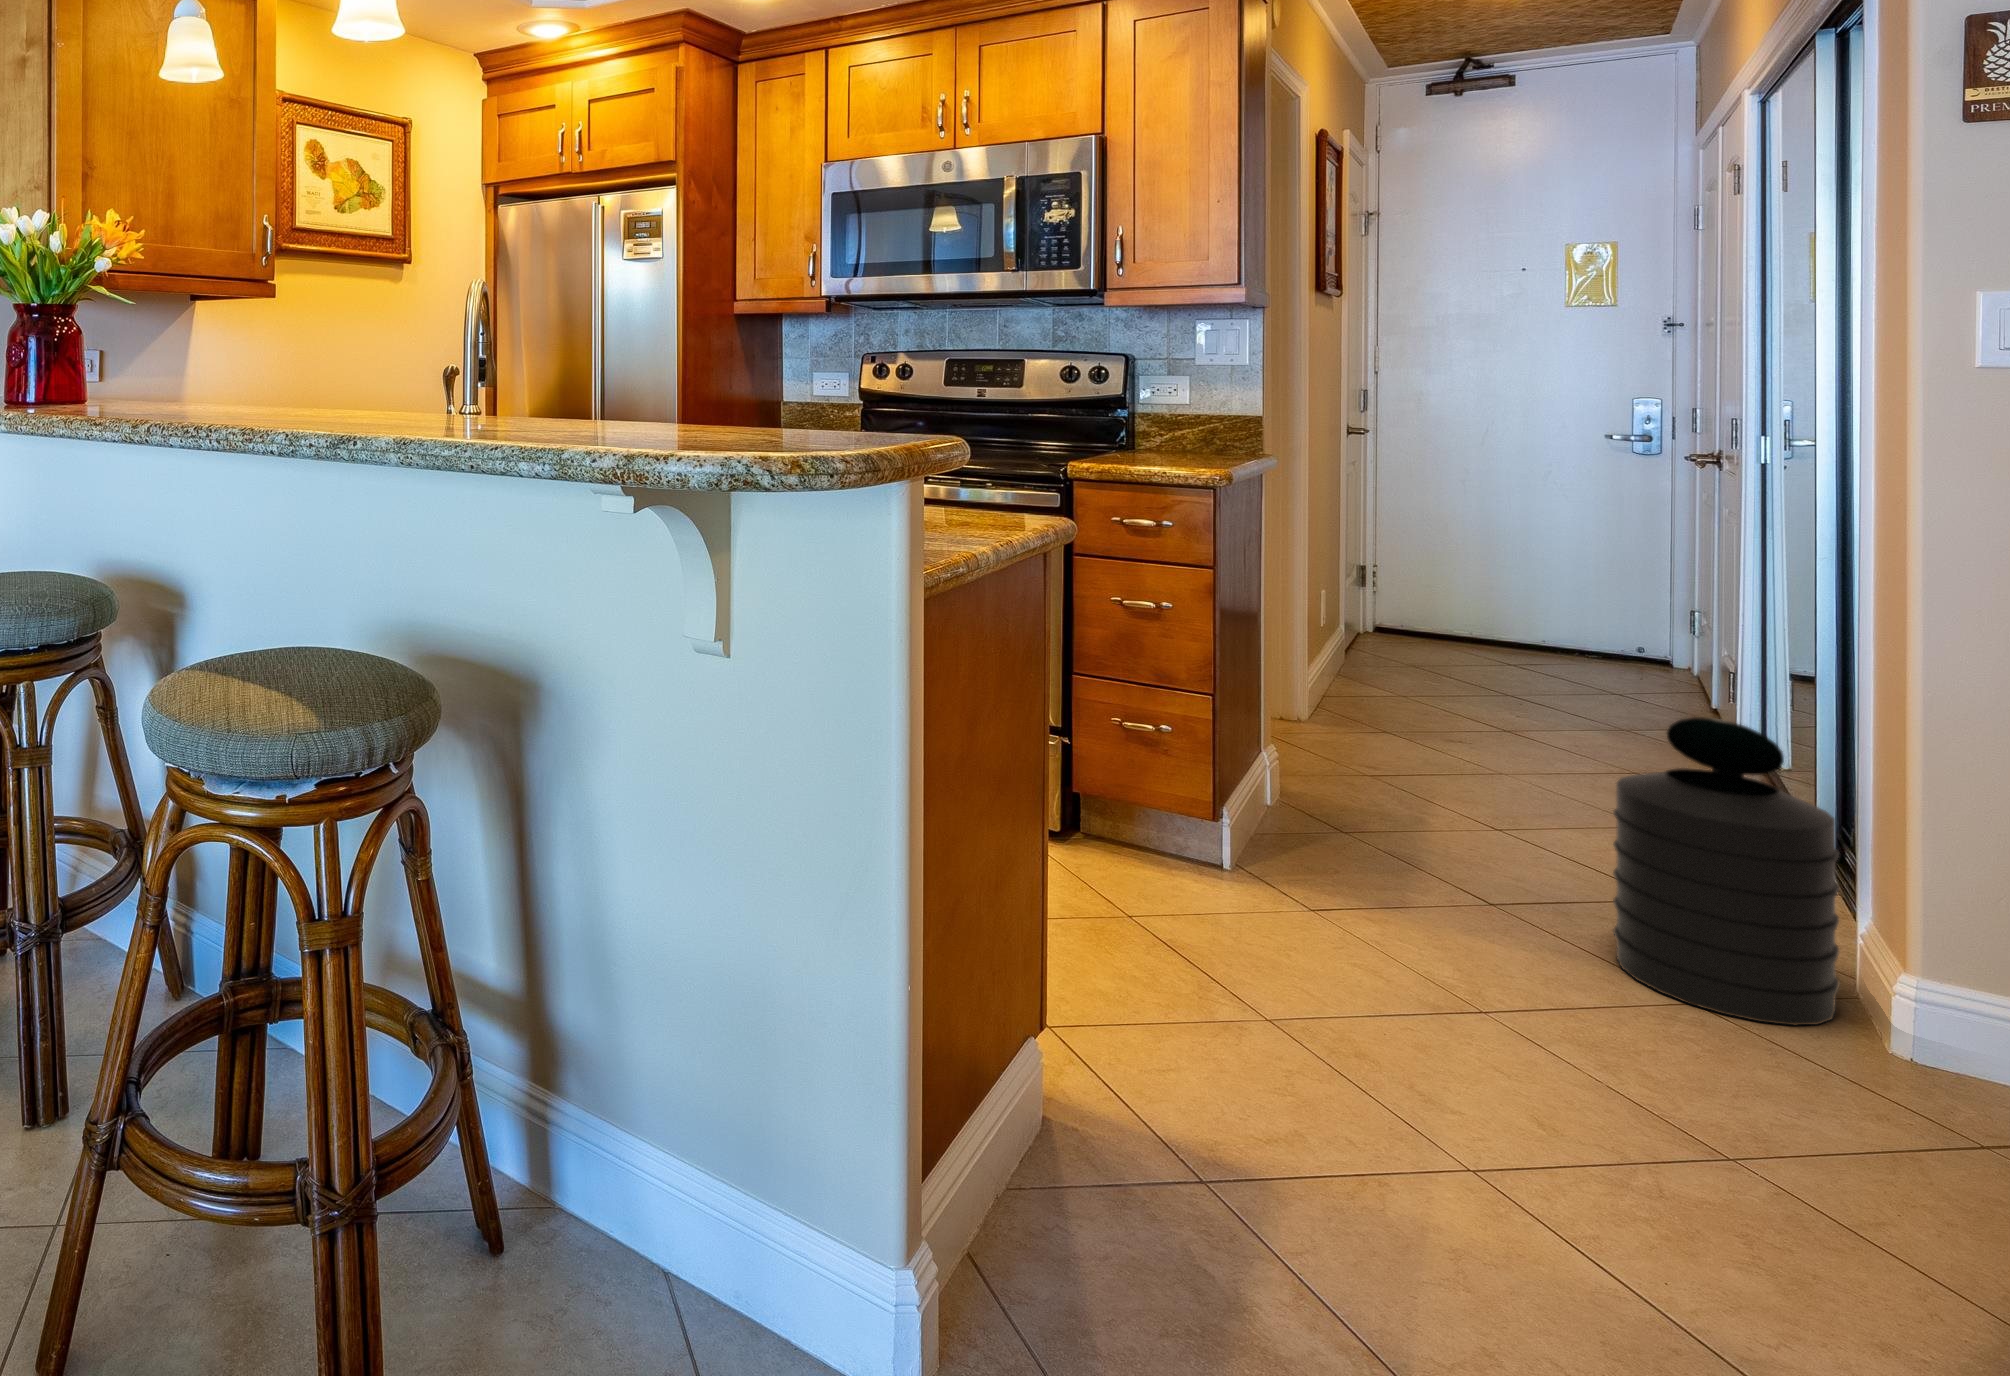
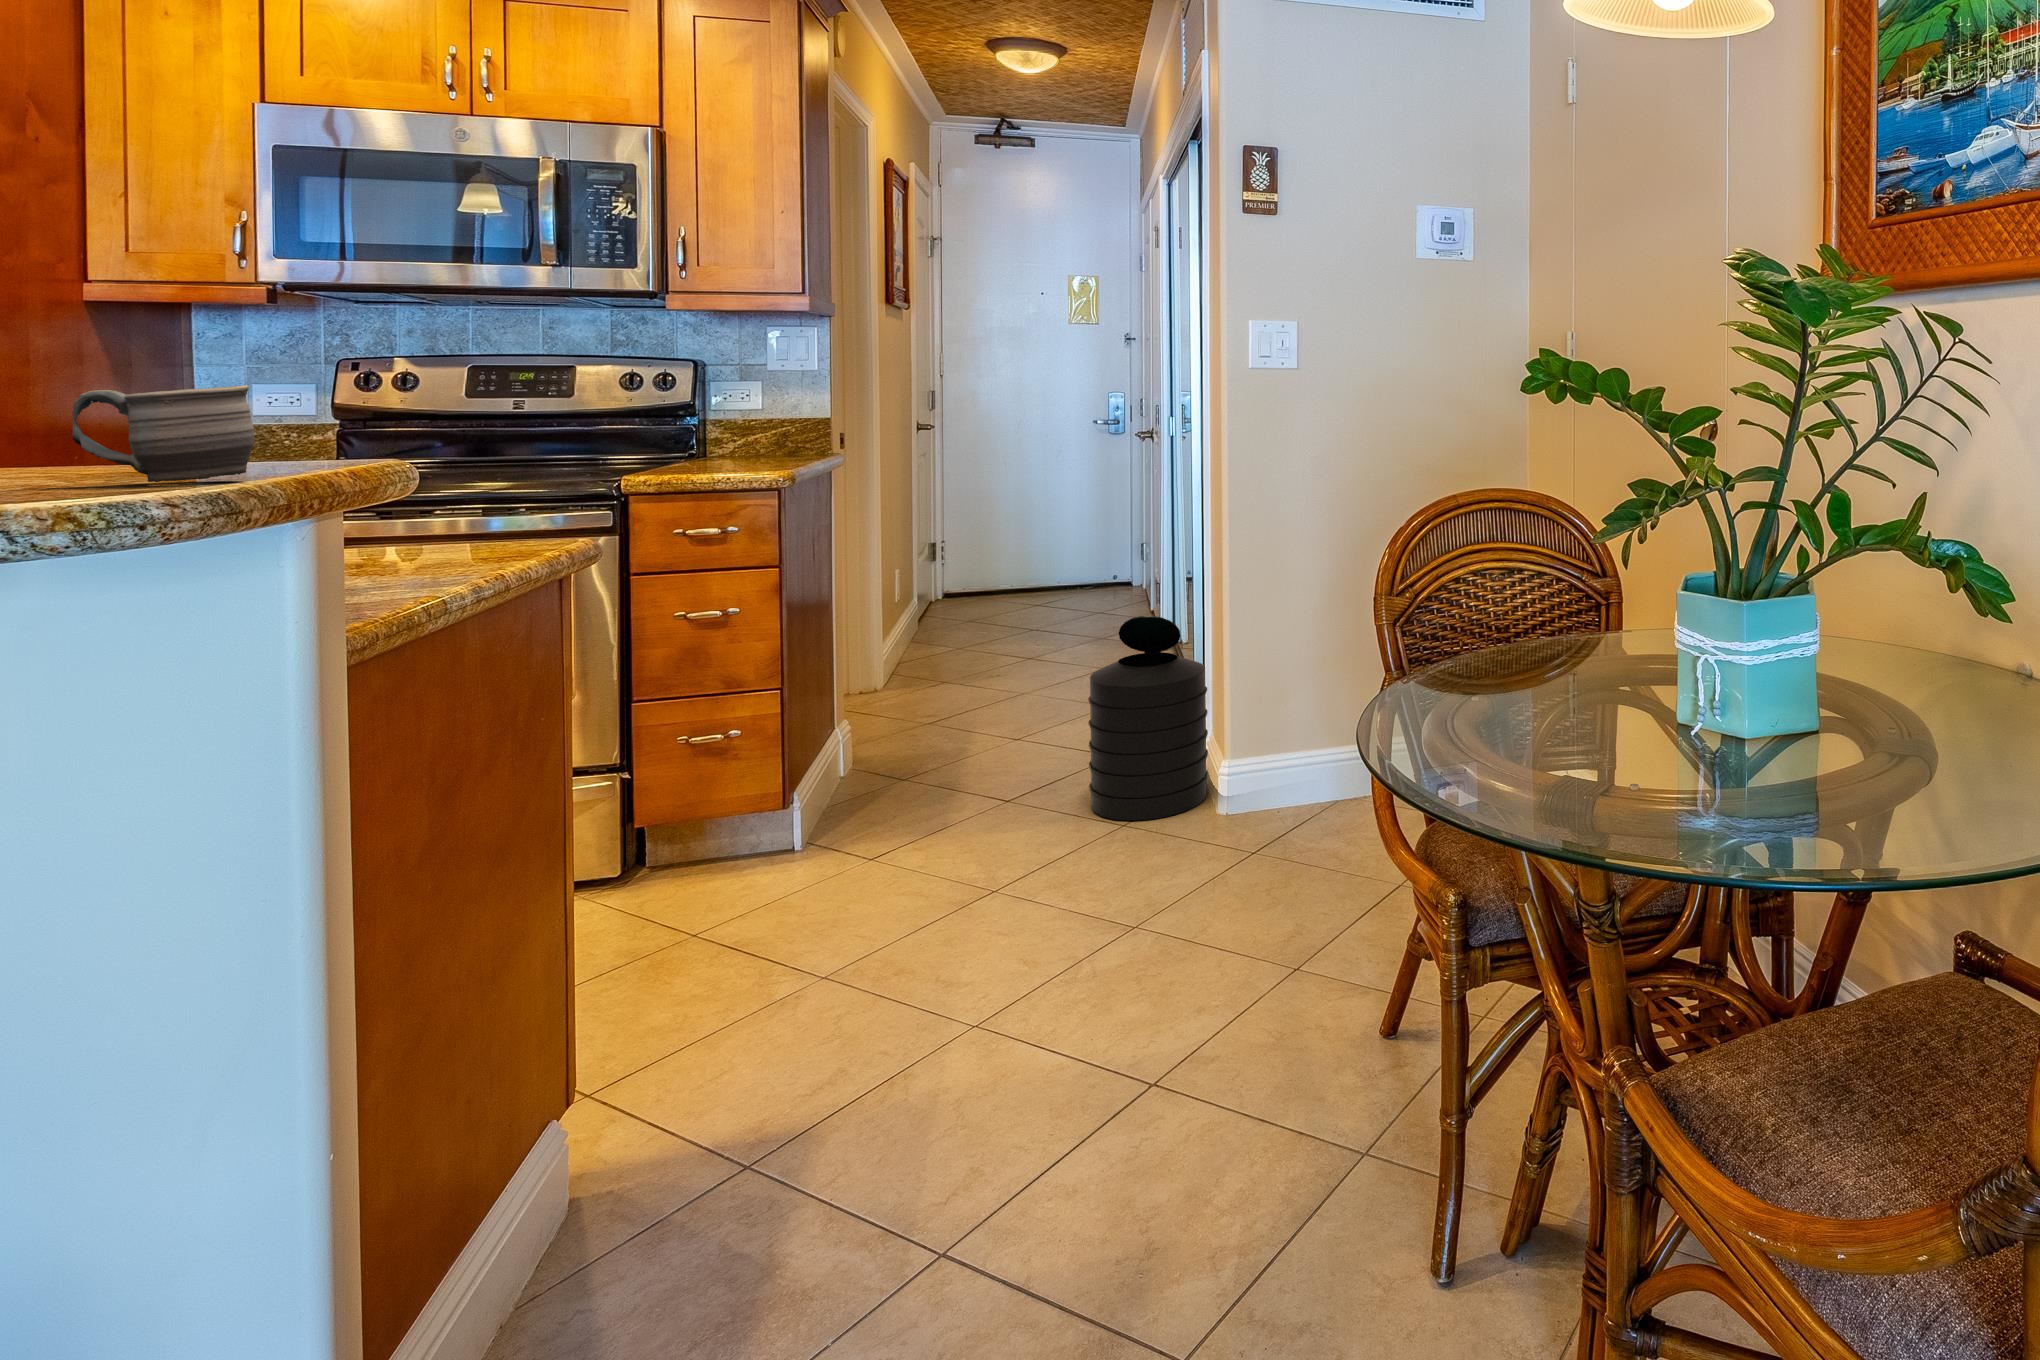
mug: none [712,367,808,443] -> present [72,385,254,482]

